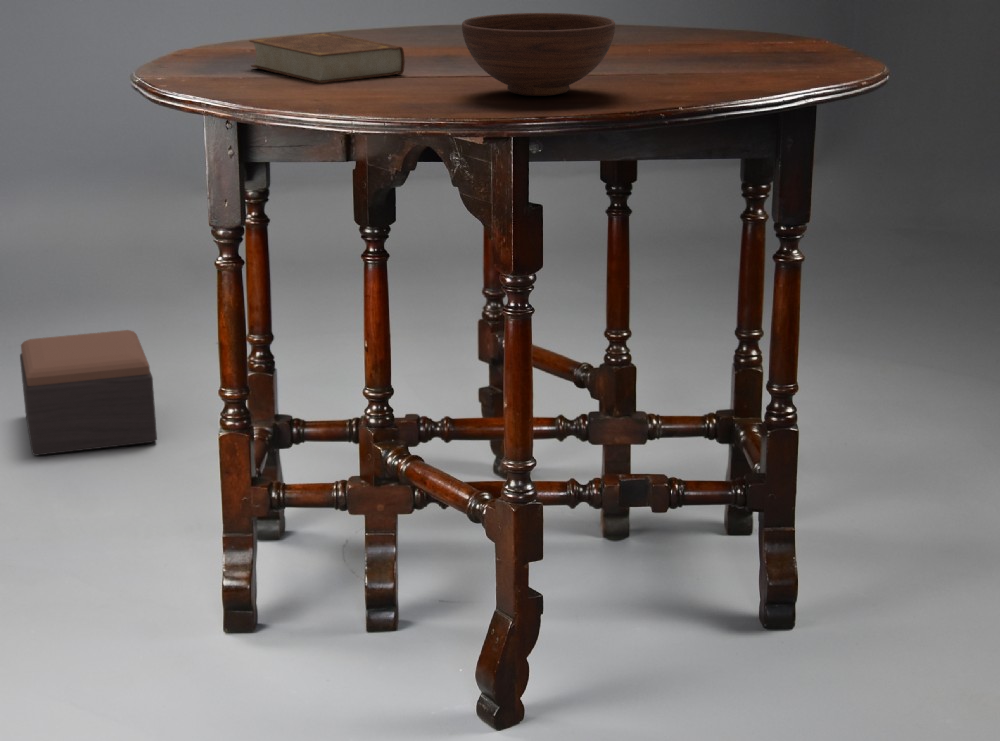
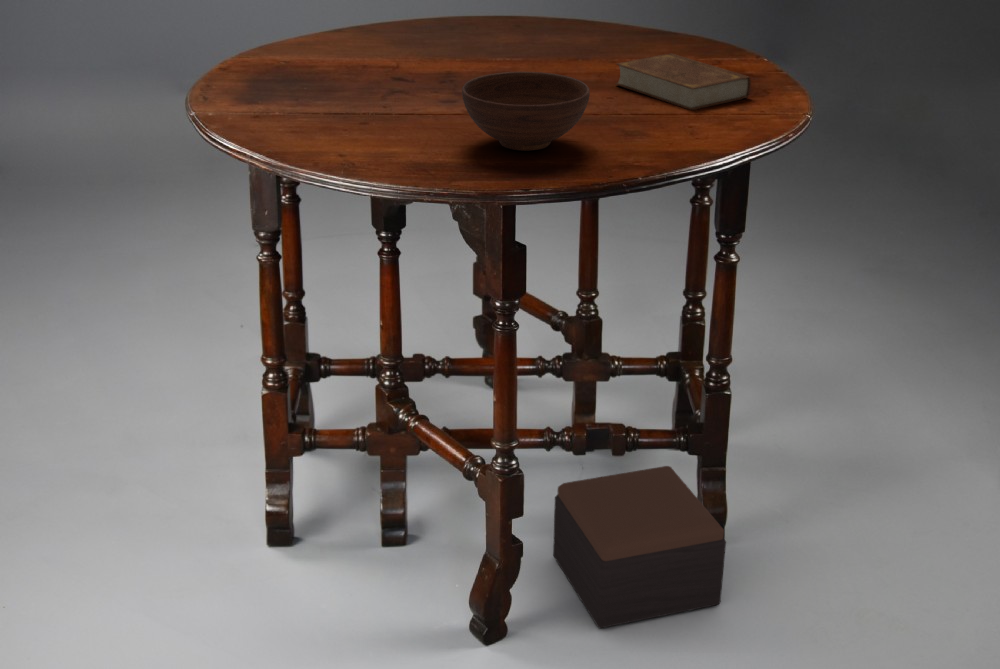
book: present [250,33,405,83] -> present [616,53,751,110]
footstool: present [20,330,157,456] -> present [553,466,726,628]

